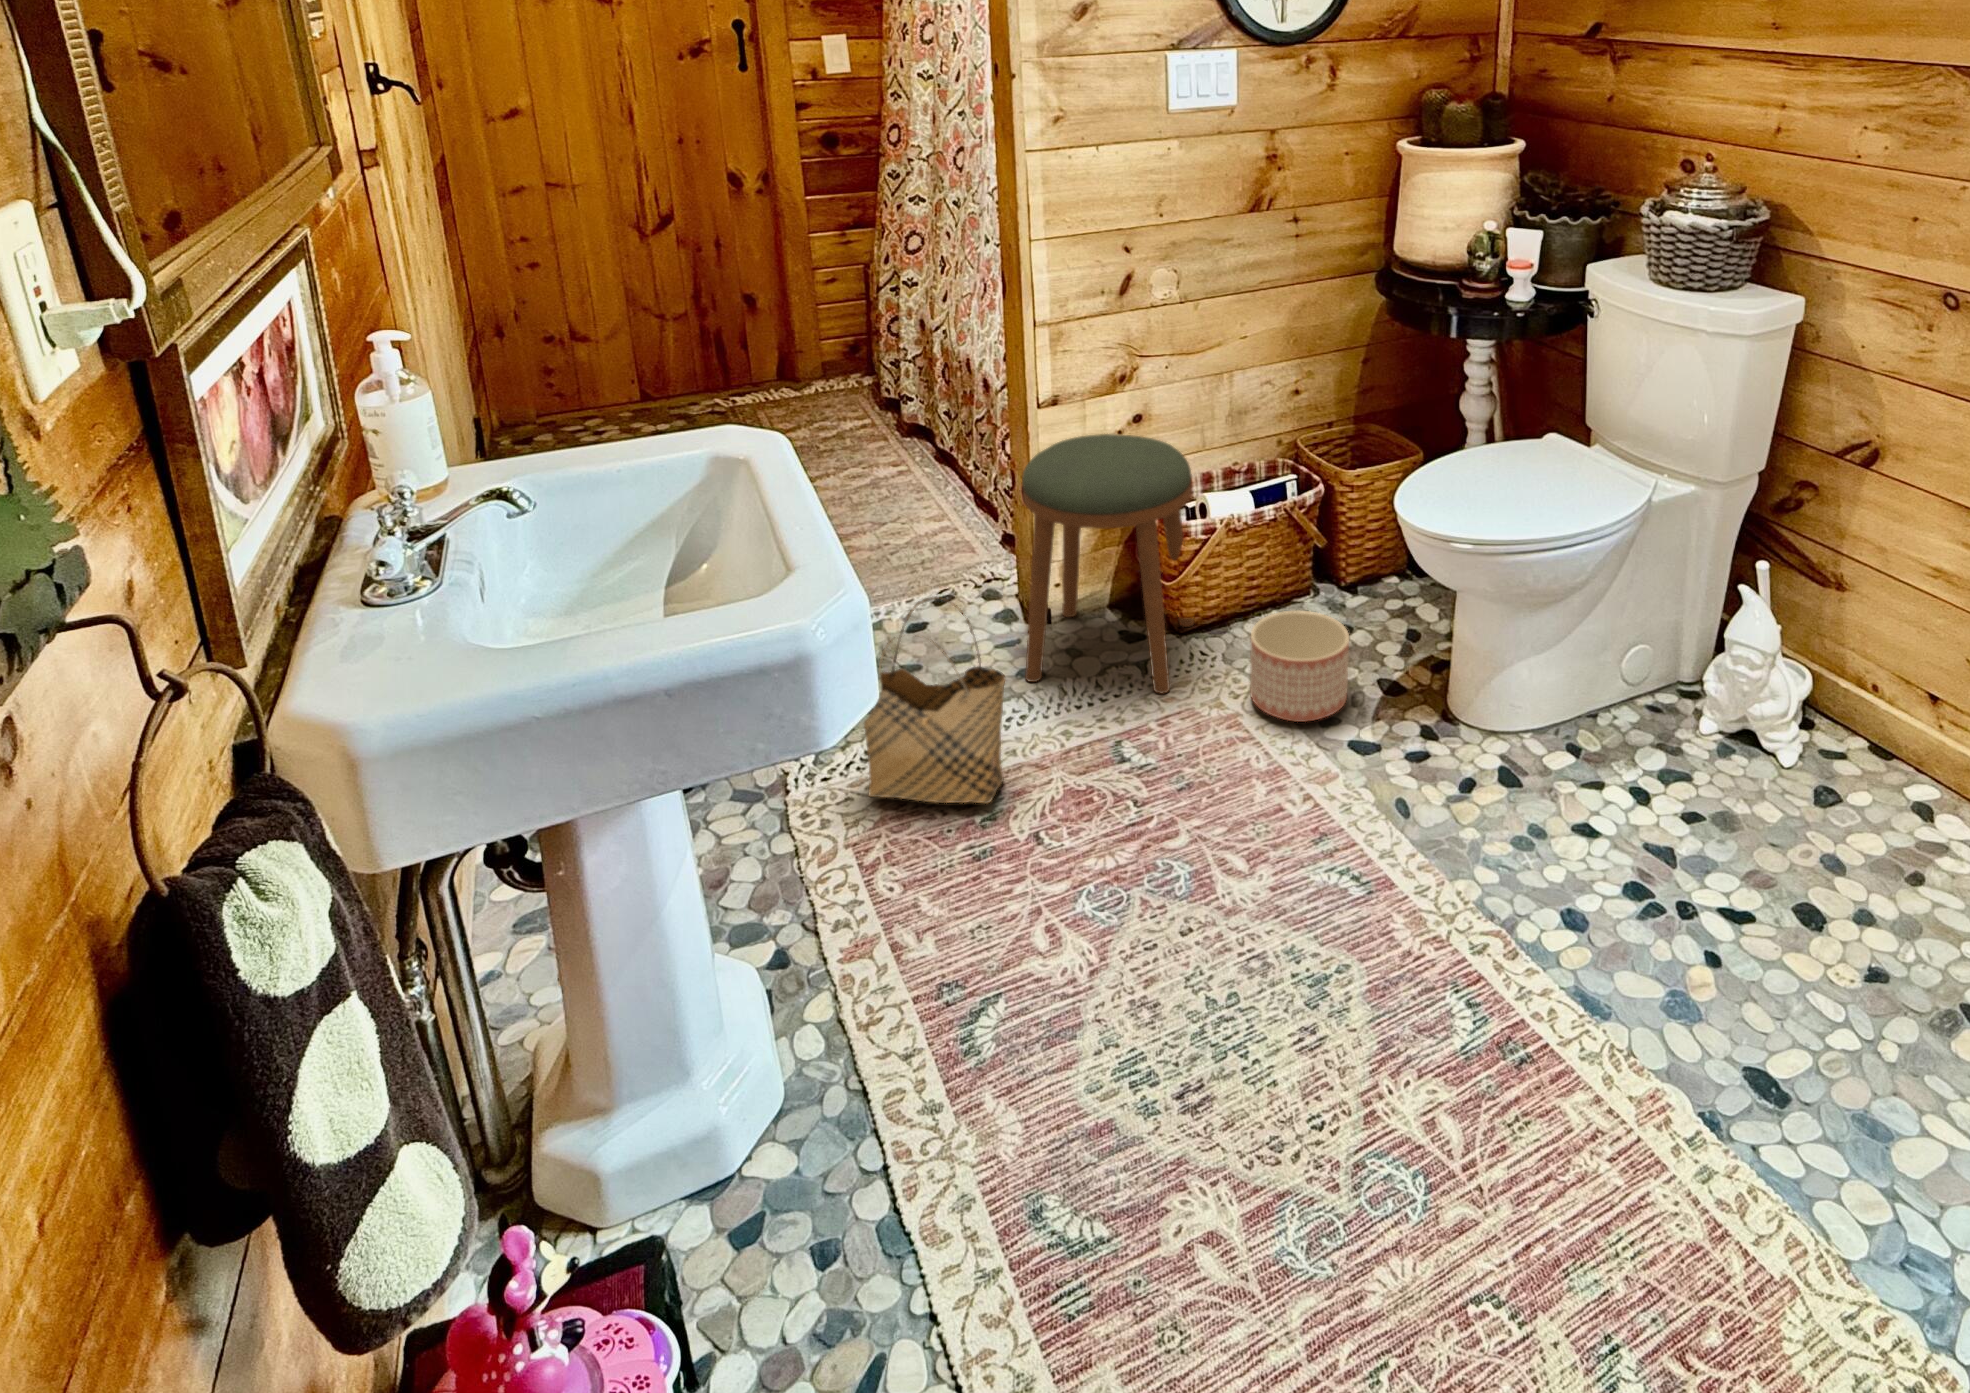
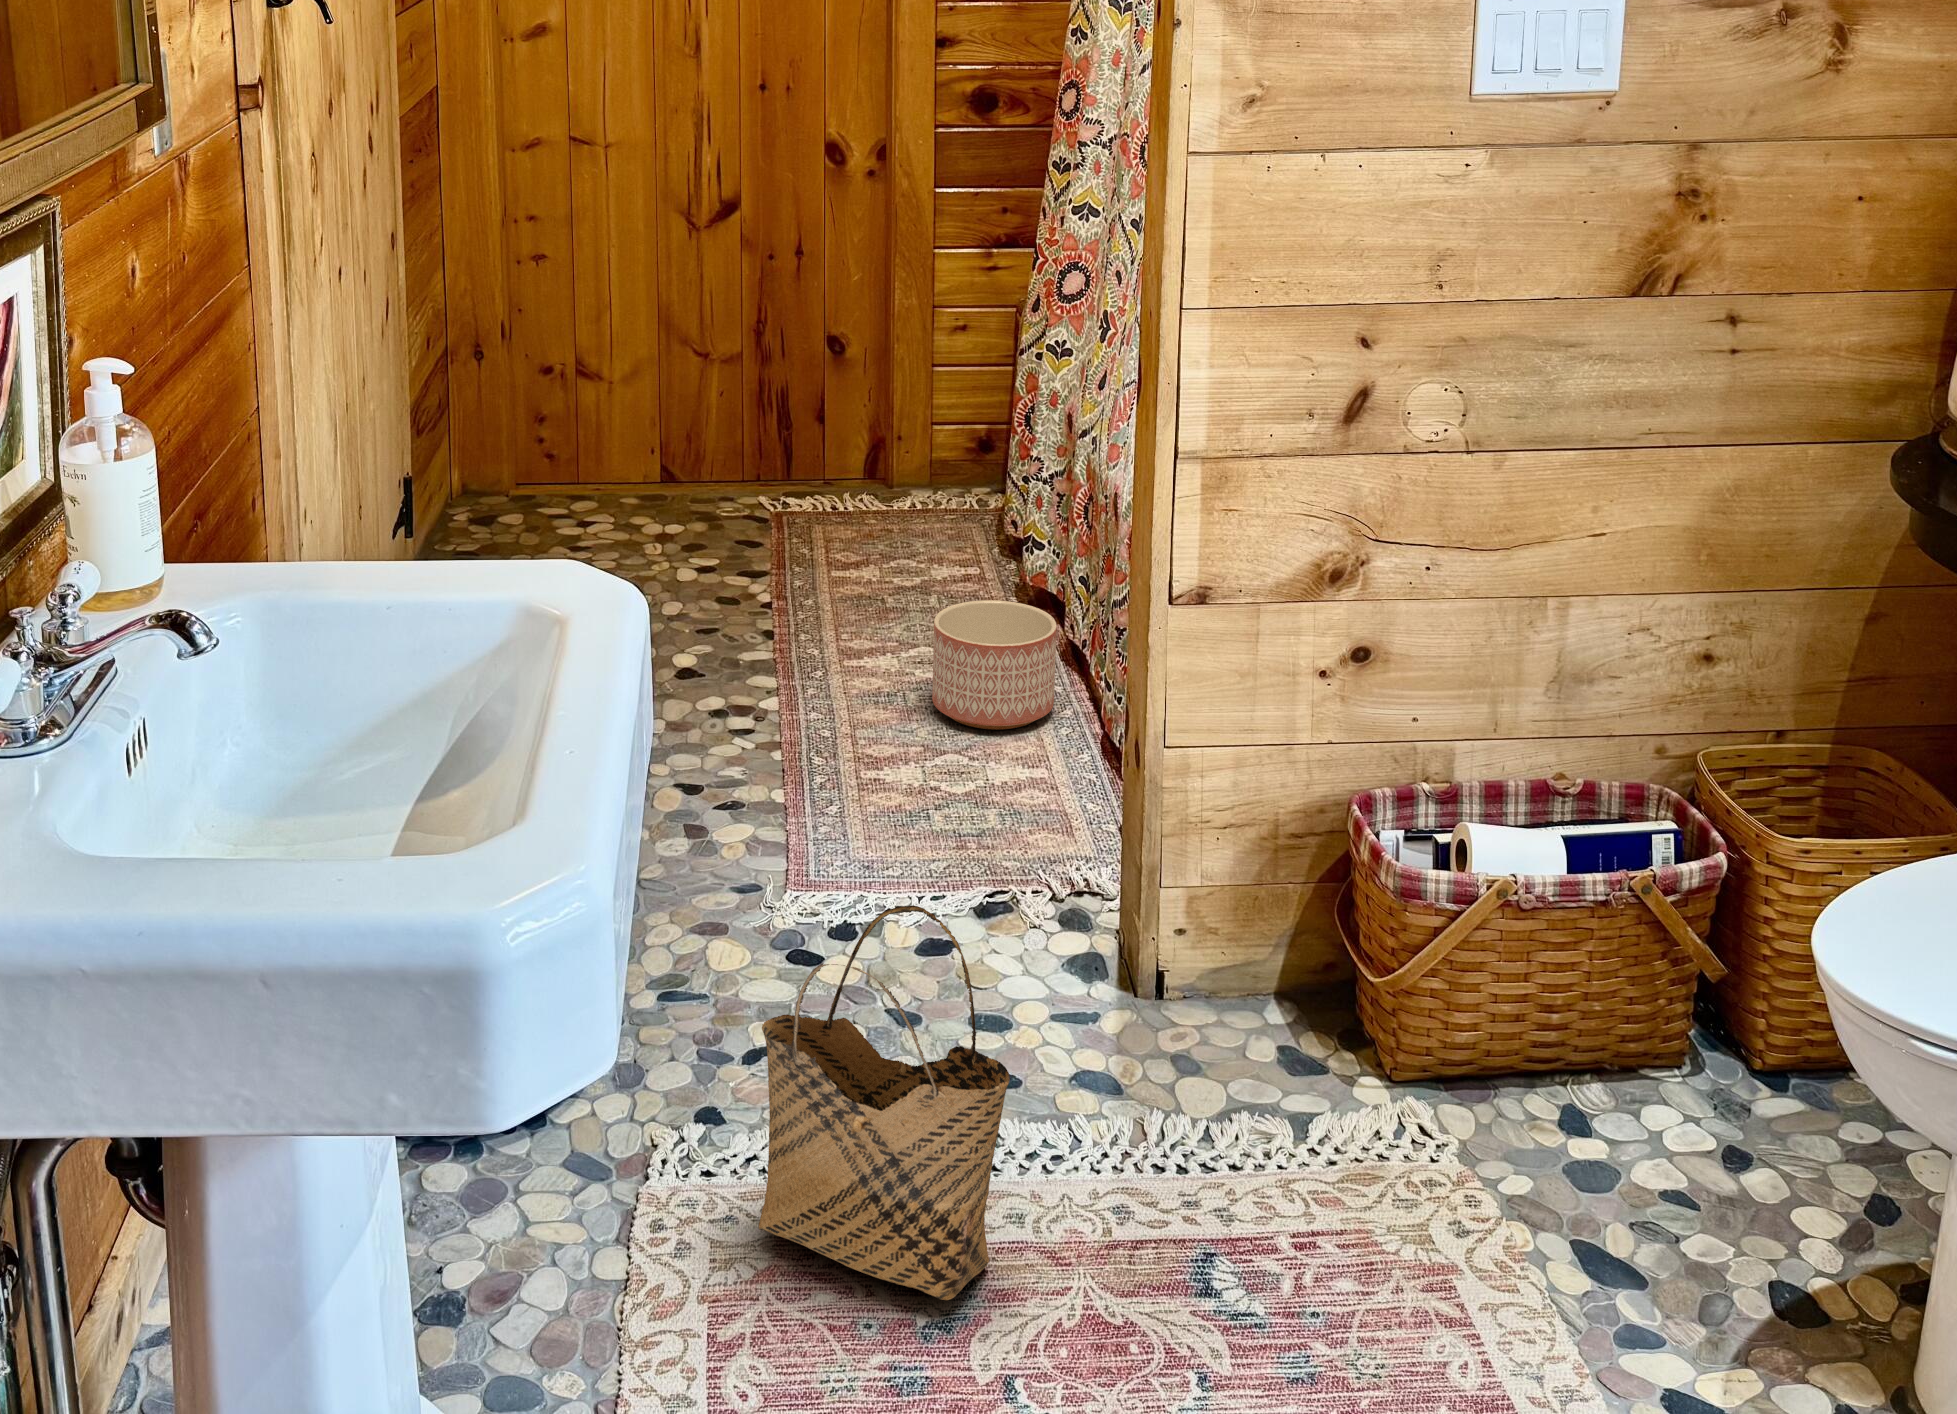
stool: present [1022,434,1194,693] -> none [1084,667,1438,1182]
planter: present [1250,611,1349,722] -> present [932,600,1057,729]

